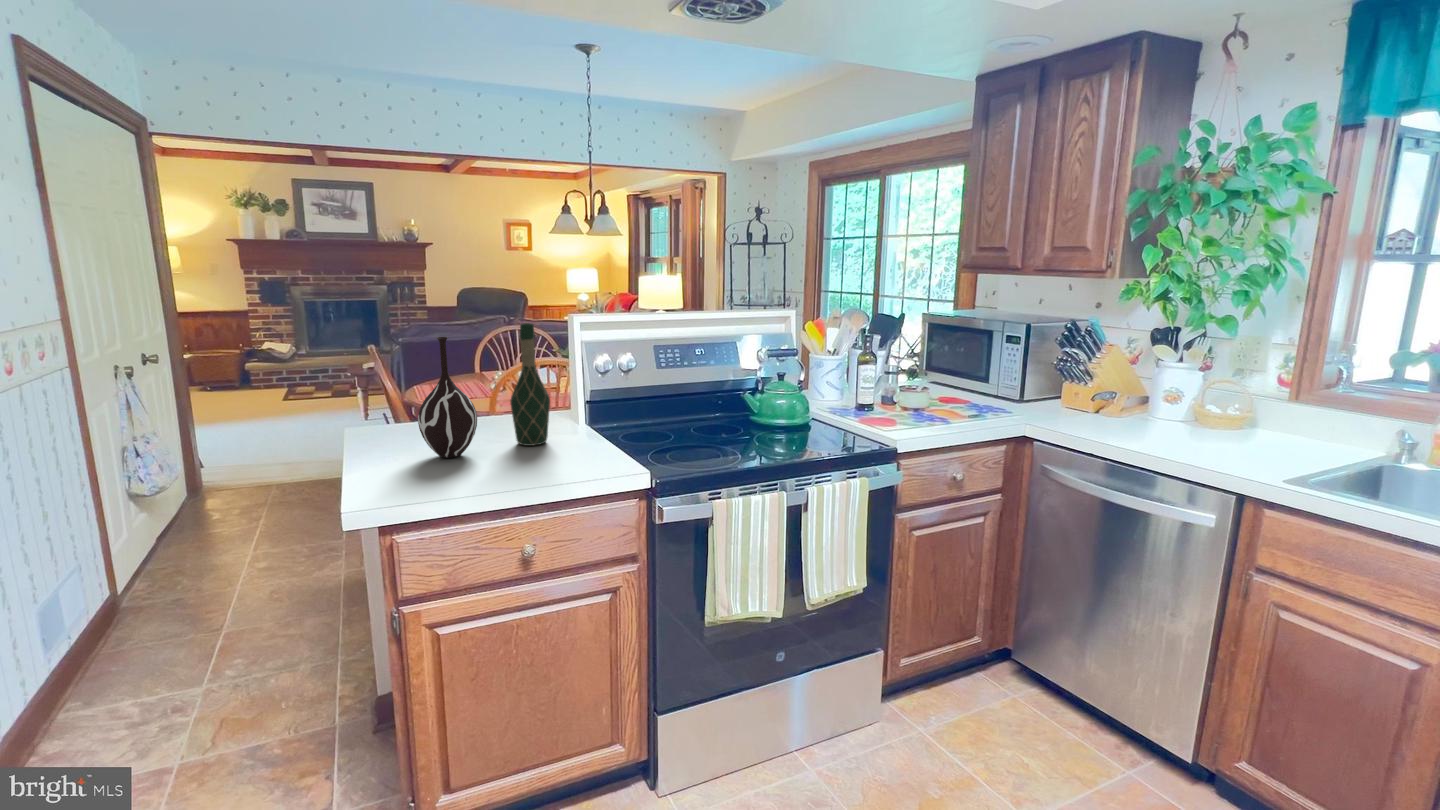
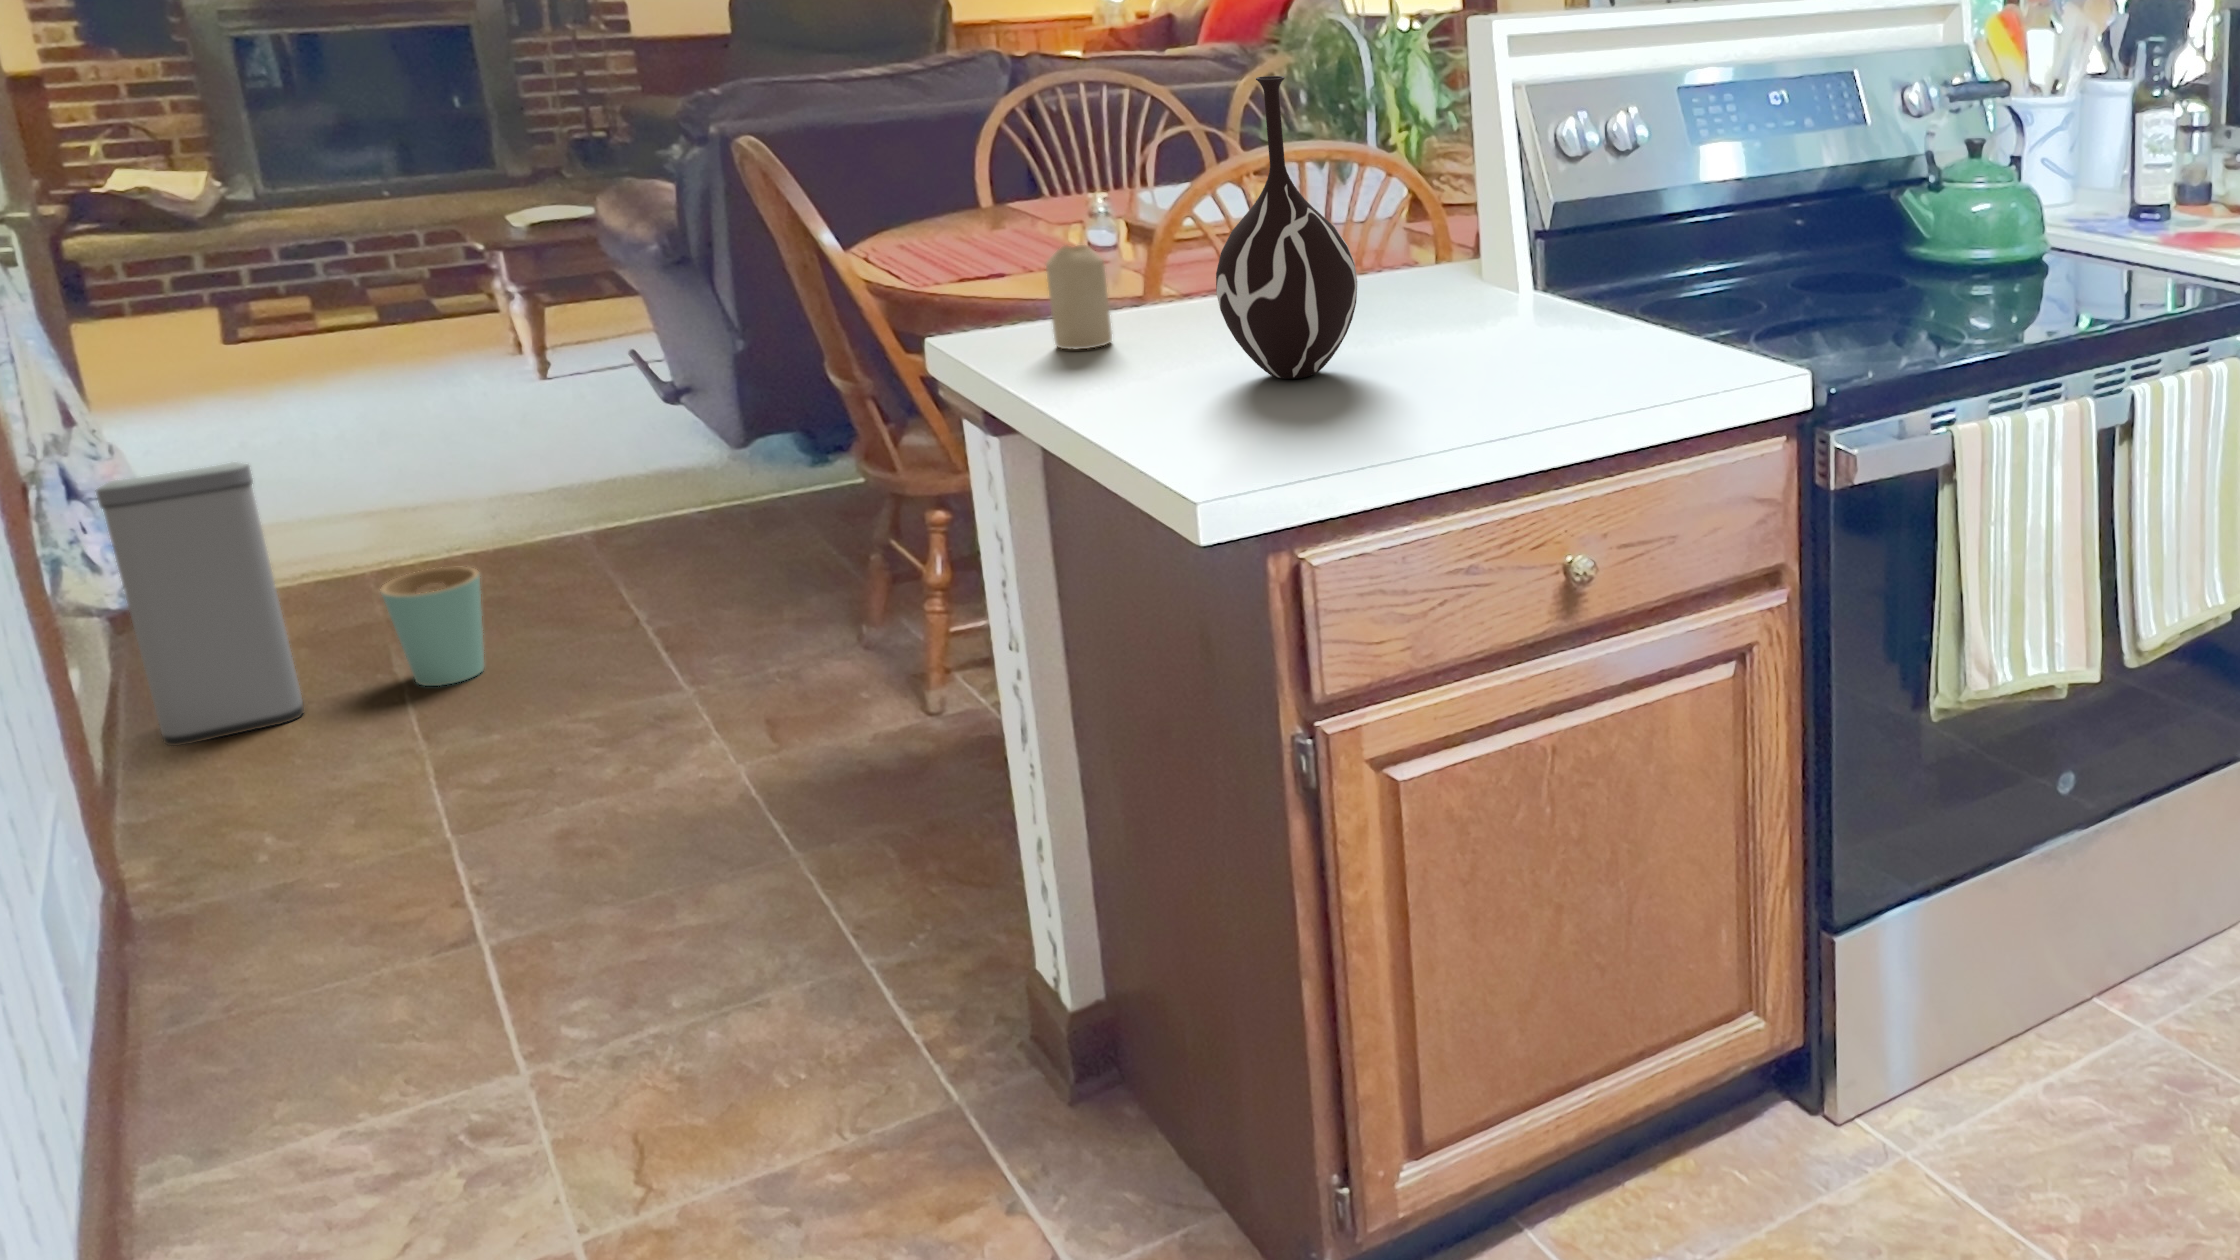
wine bottle: present [510,323,550,446] -> none [1405,37,1502,340]
candle: none [378,397,404,438] -> present [1046,245,1112,349]
trash can: none [160,447,285,544] -> present [96,462,484,746]

